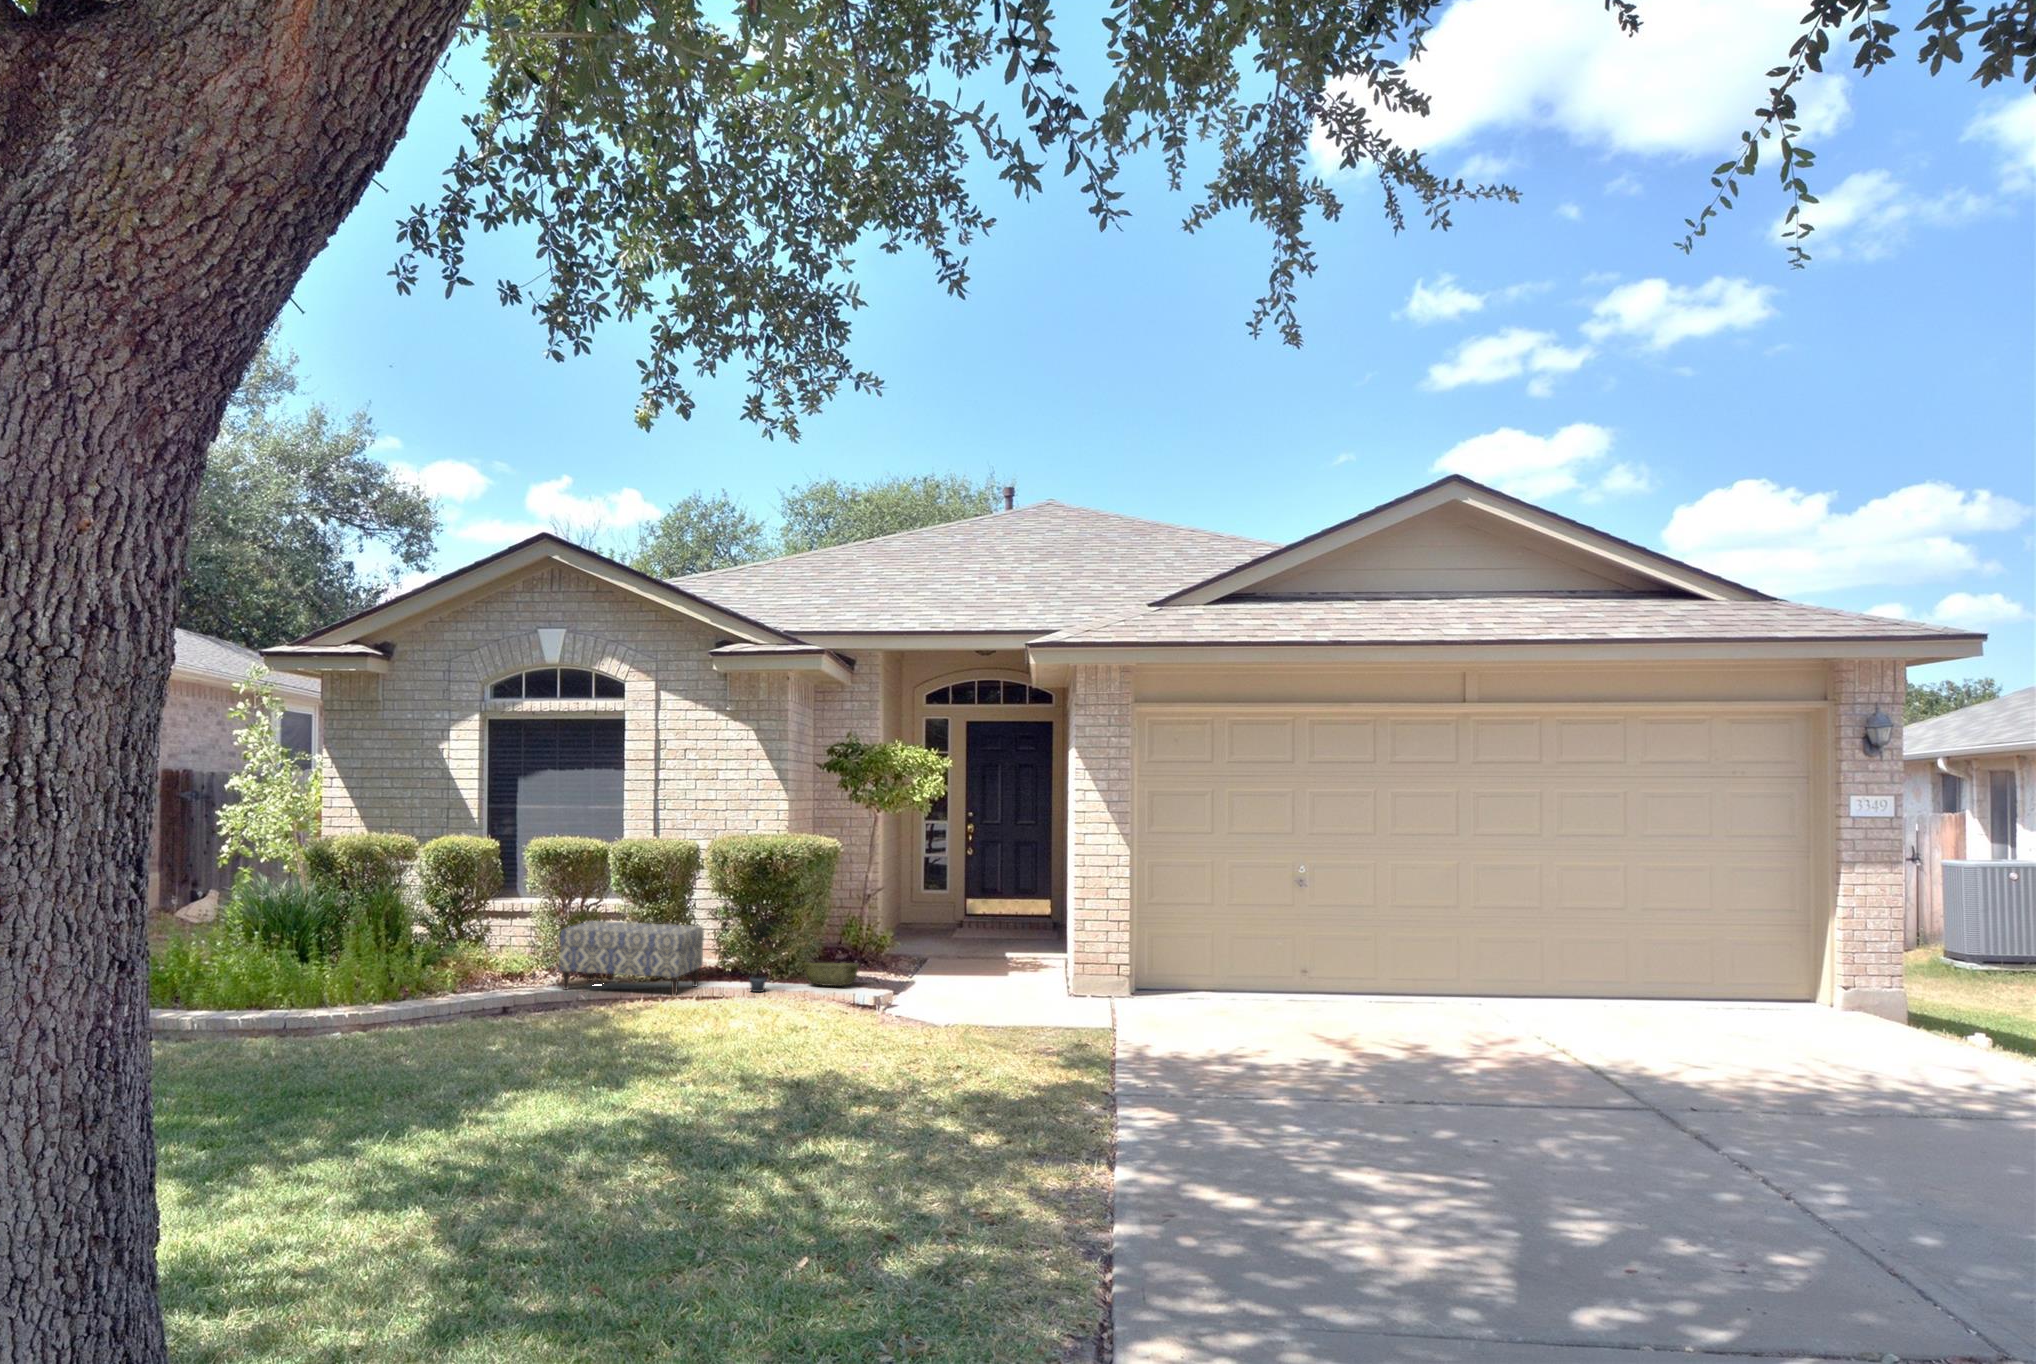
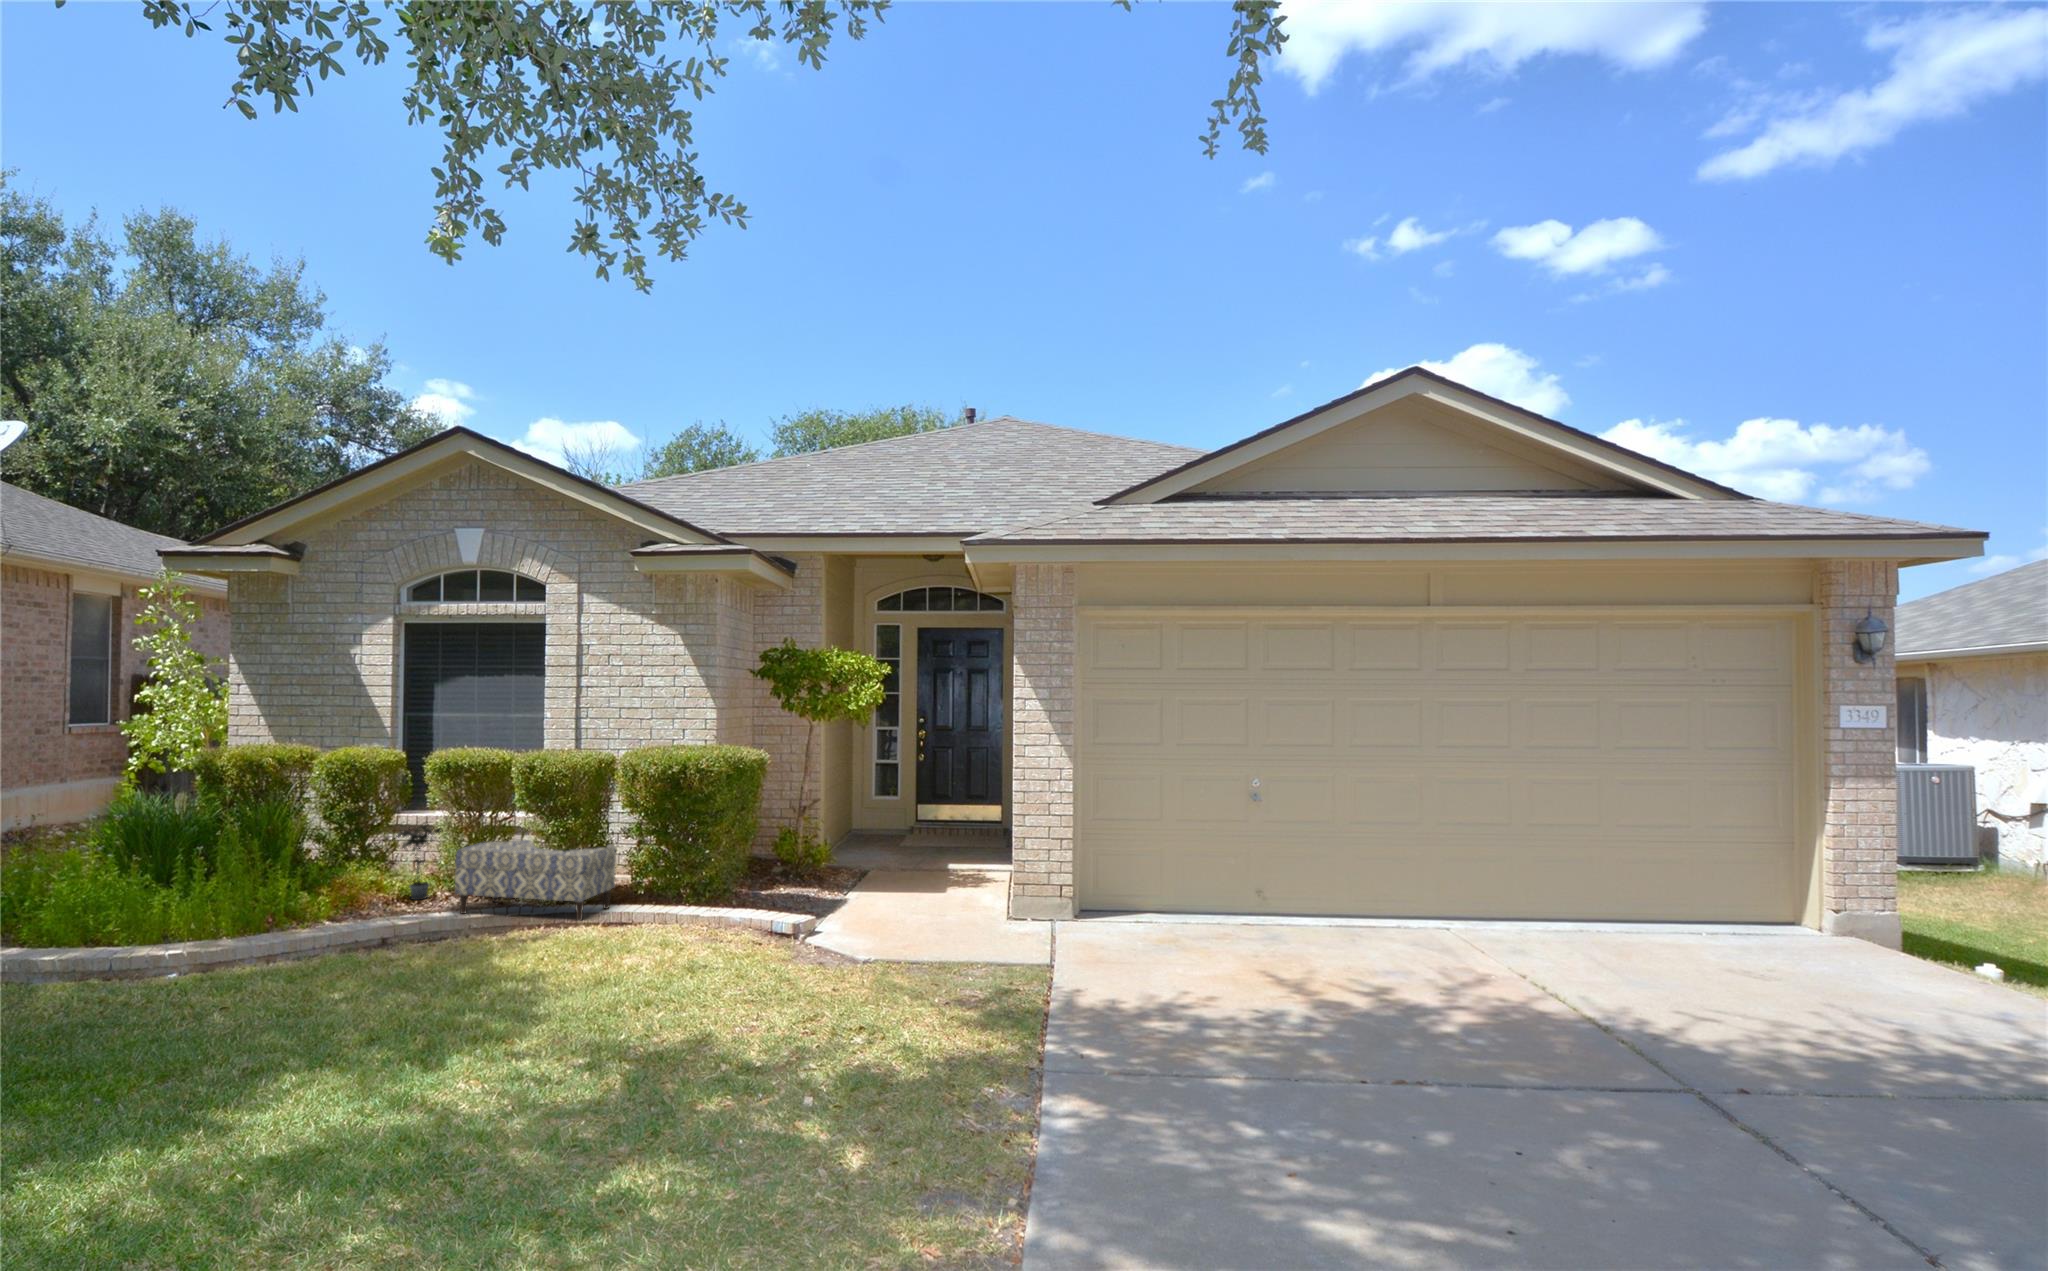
potted plant: present [748,917,777,992] -> present [393,824,441,900]
woven basket: present [803,962,859,986] -> none [723,881,784,908]

